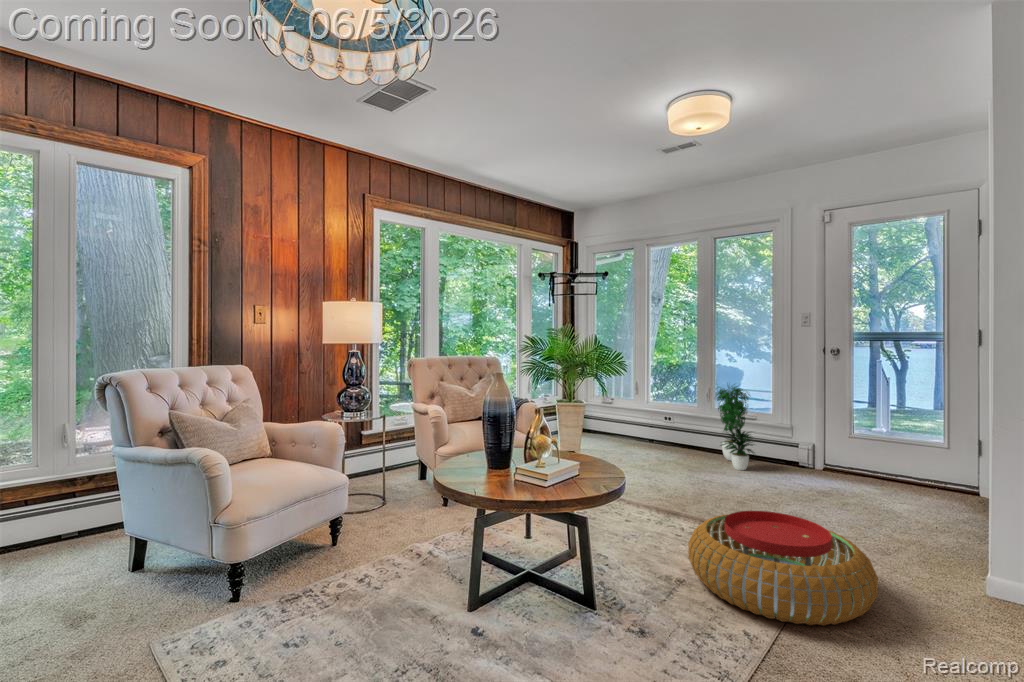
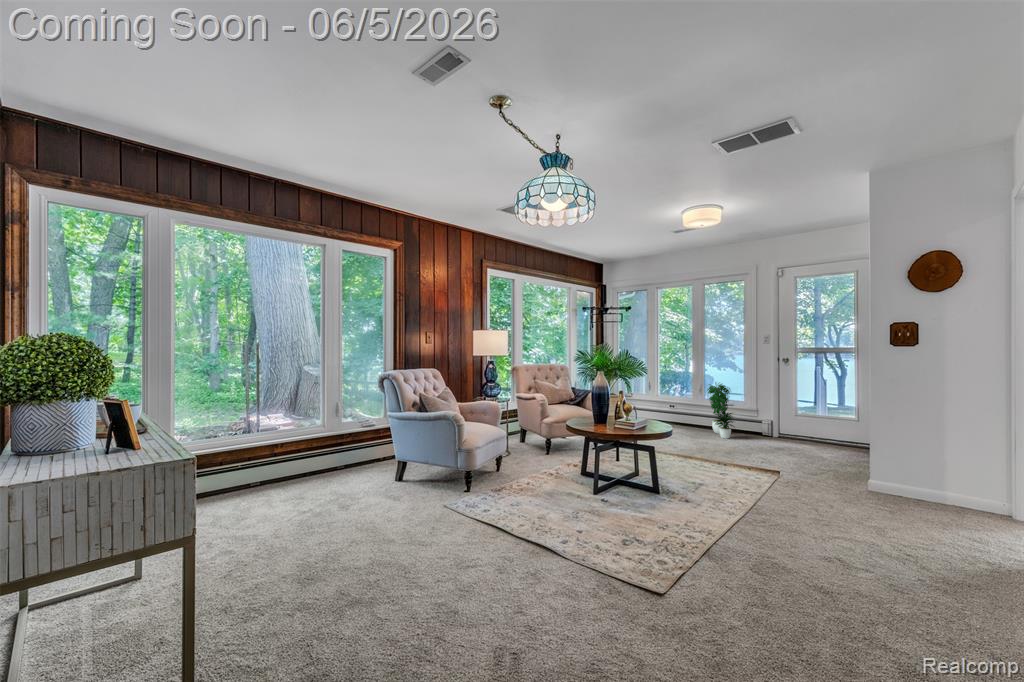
pouf: present [688,511,878,625] -> none [704,448,807,499]

